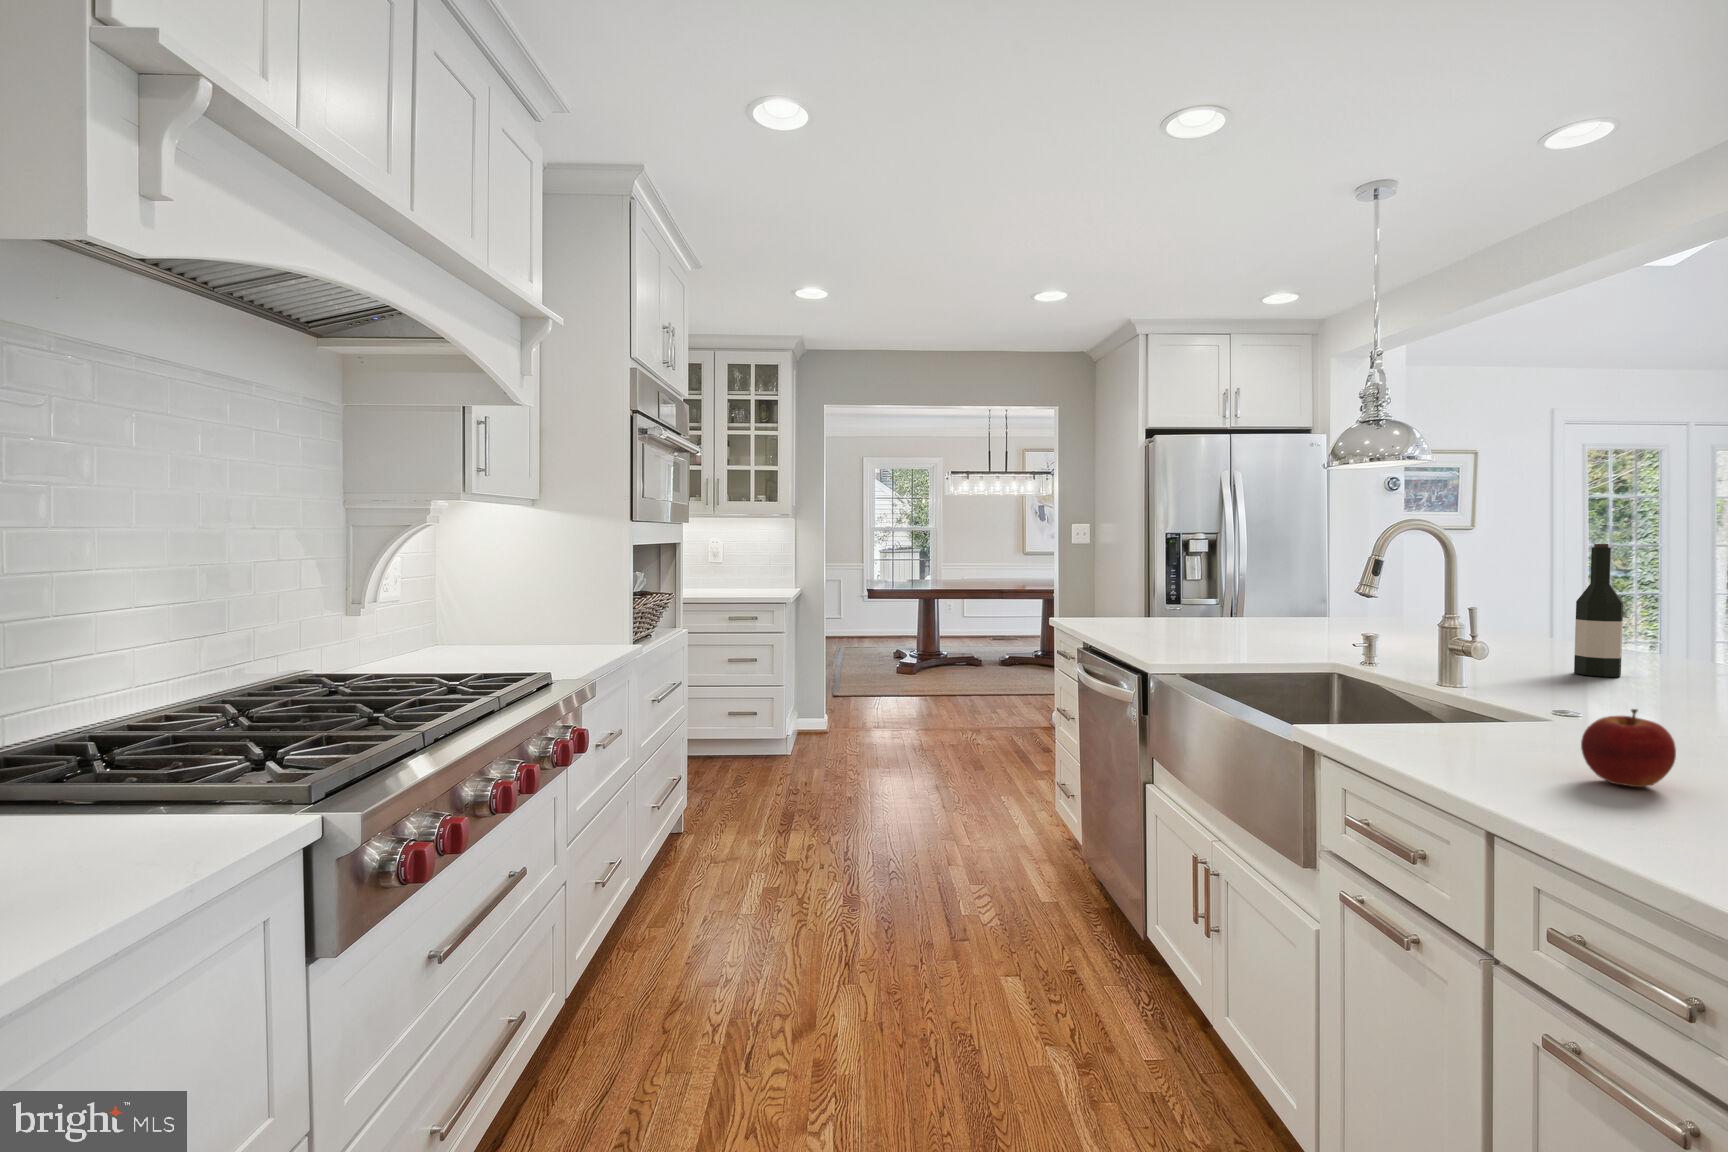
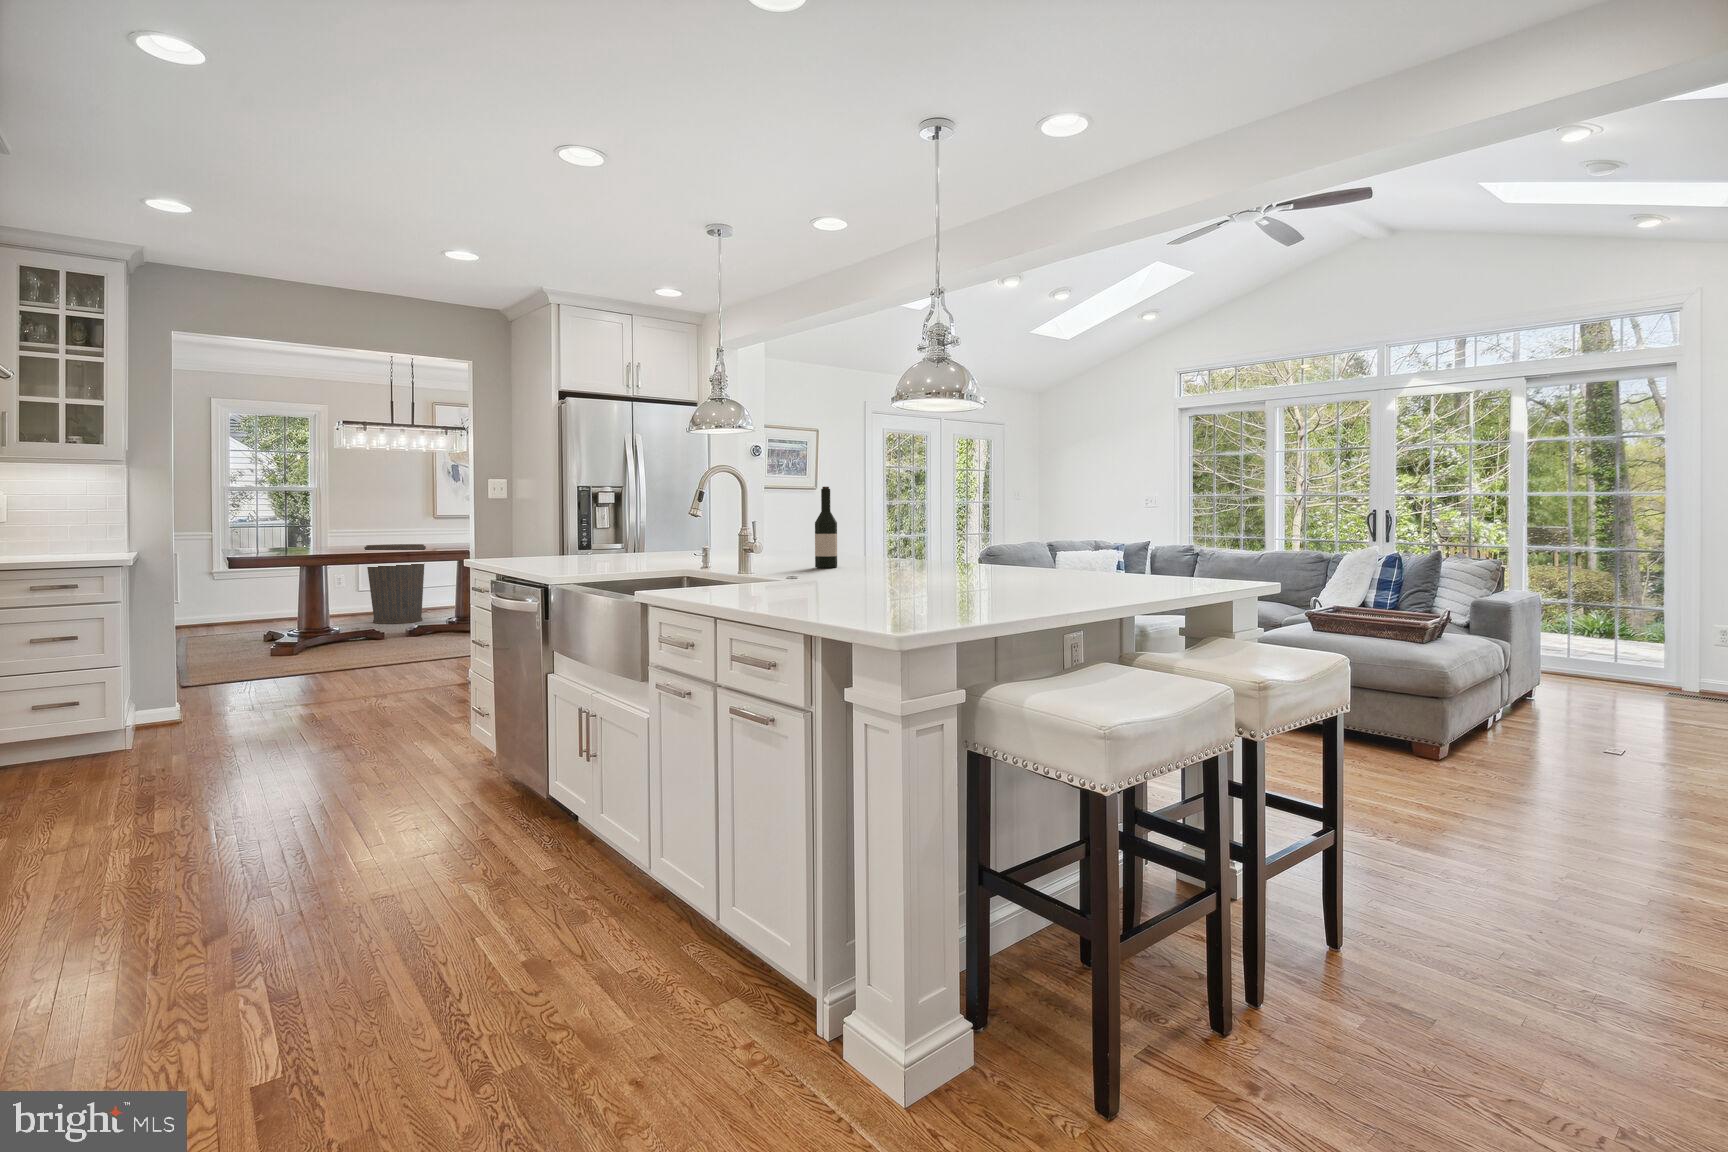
trash can: none [968,577,1016,648] -> present [364,544,426,624]
apple: present [1581,709,1676,787] -> none [764,557,799,596]

